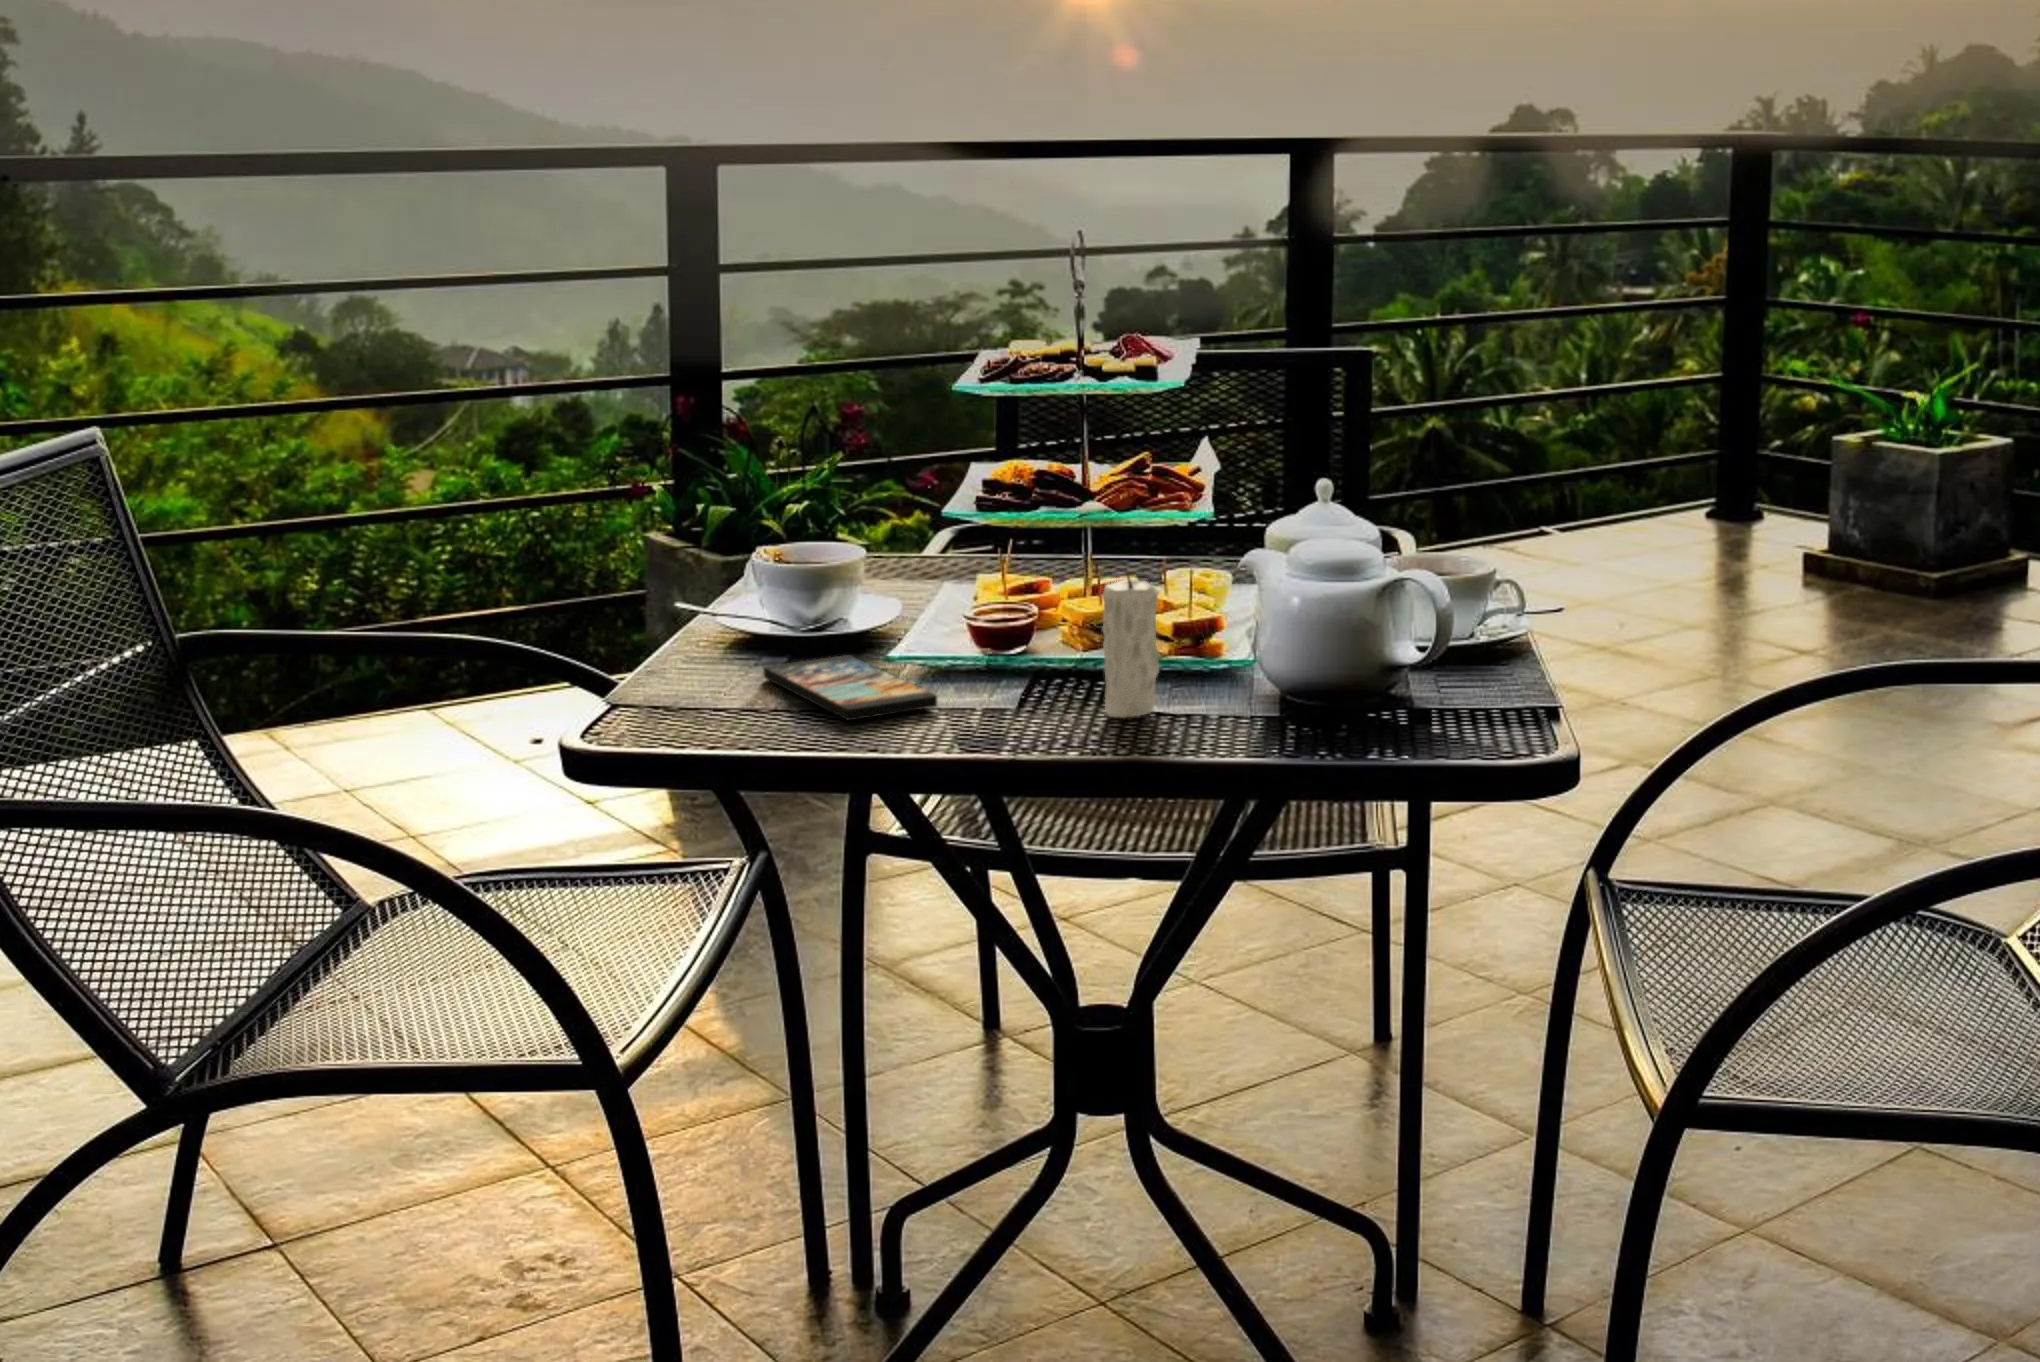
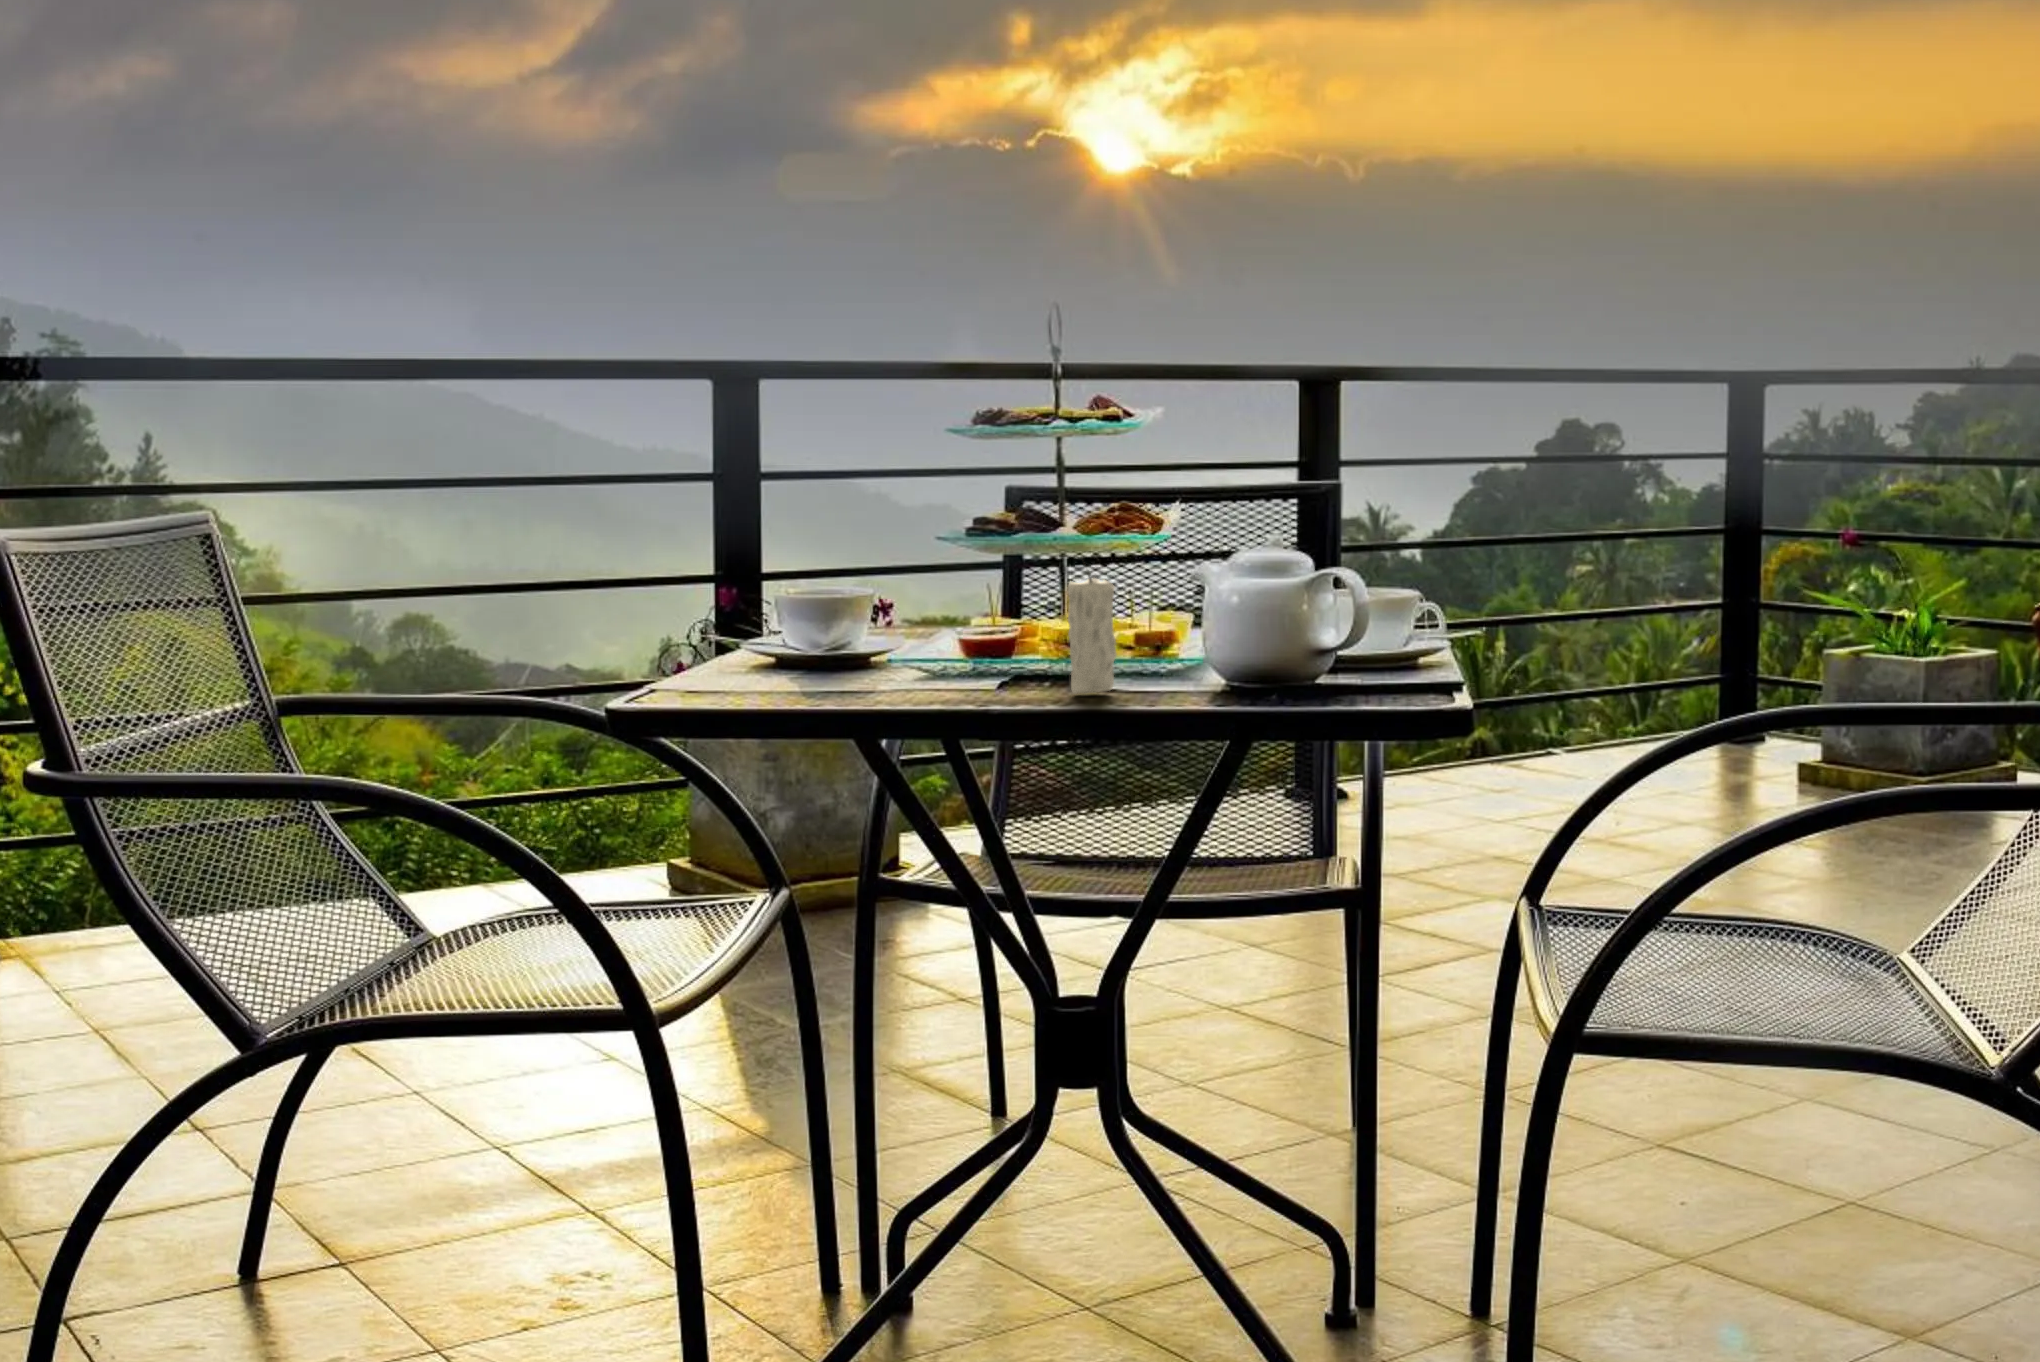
smartphone: present [764,655,937,720] -> none [783,666,929,697]

